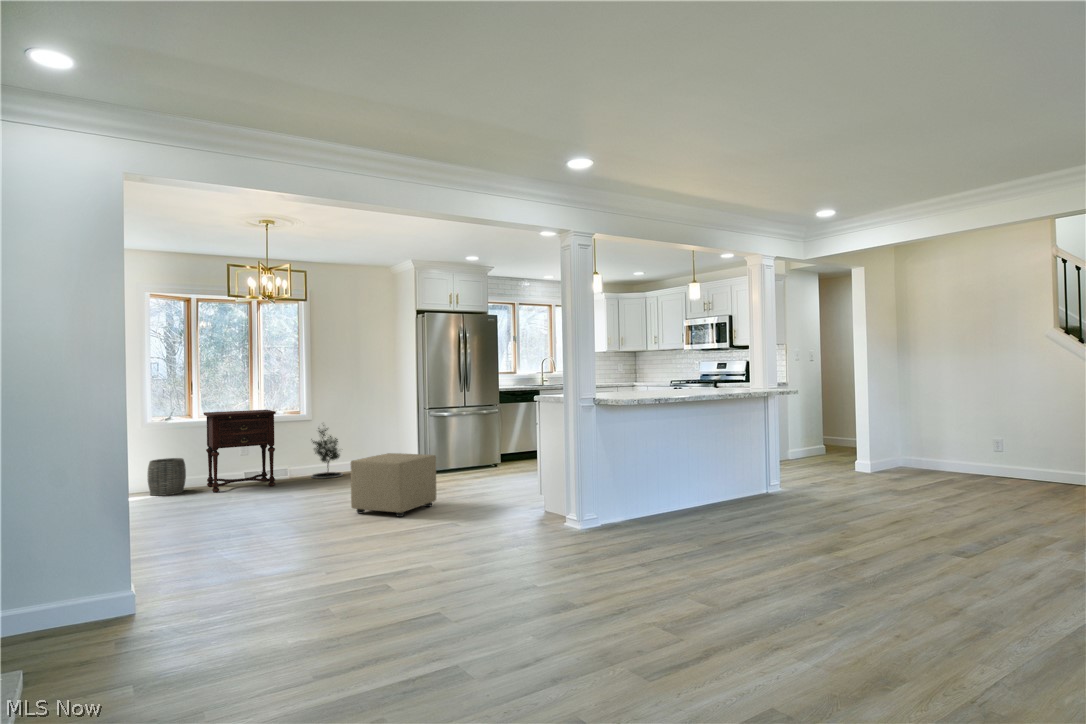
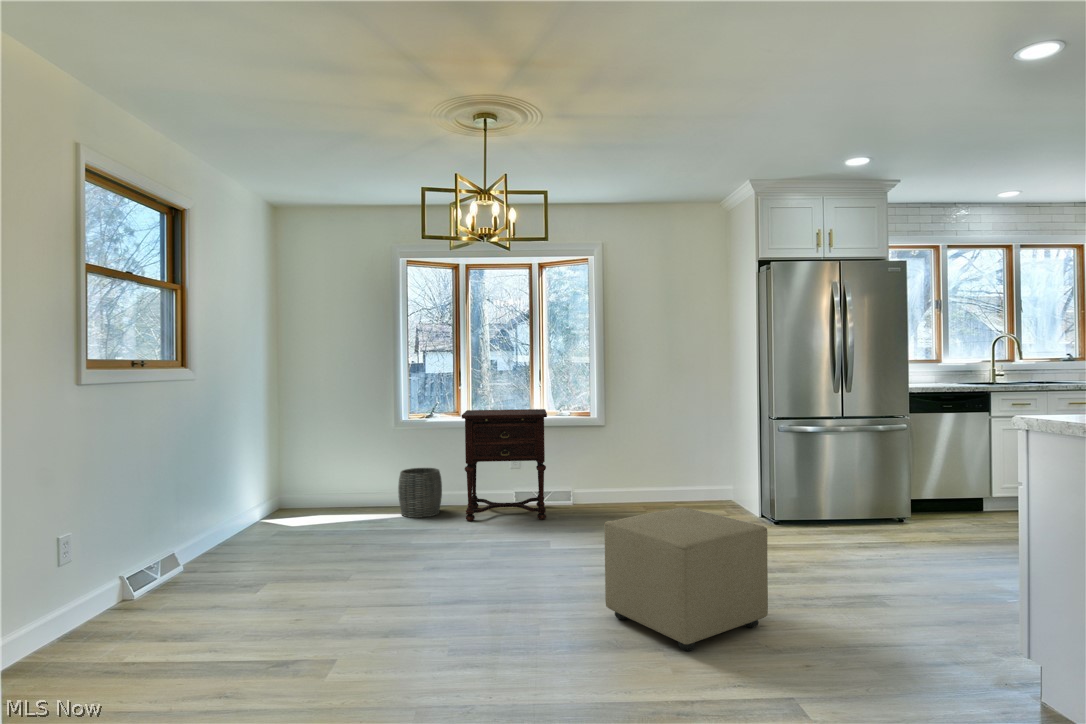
potted tree: present [311,425,343,479] -> none [599,430,647,514]

